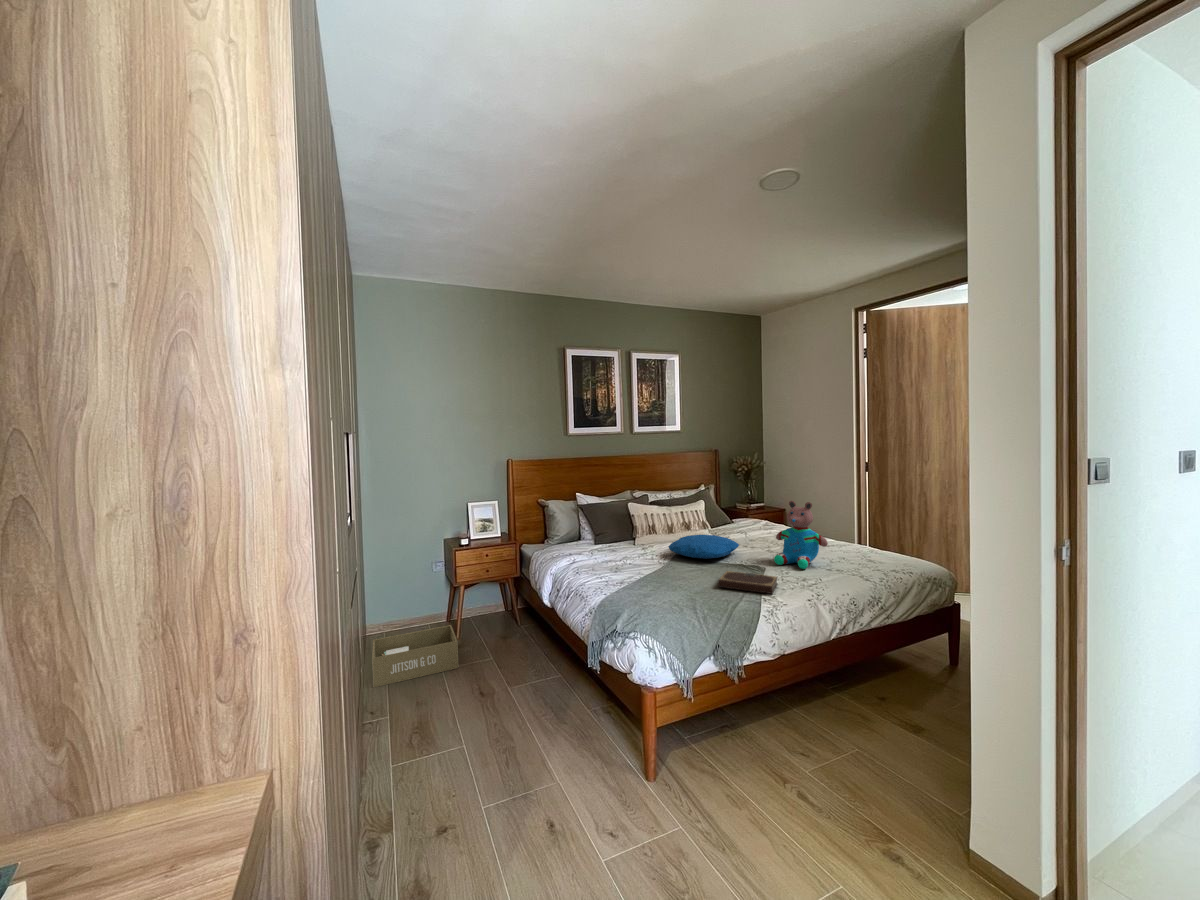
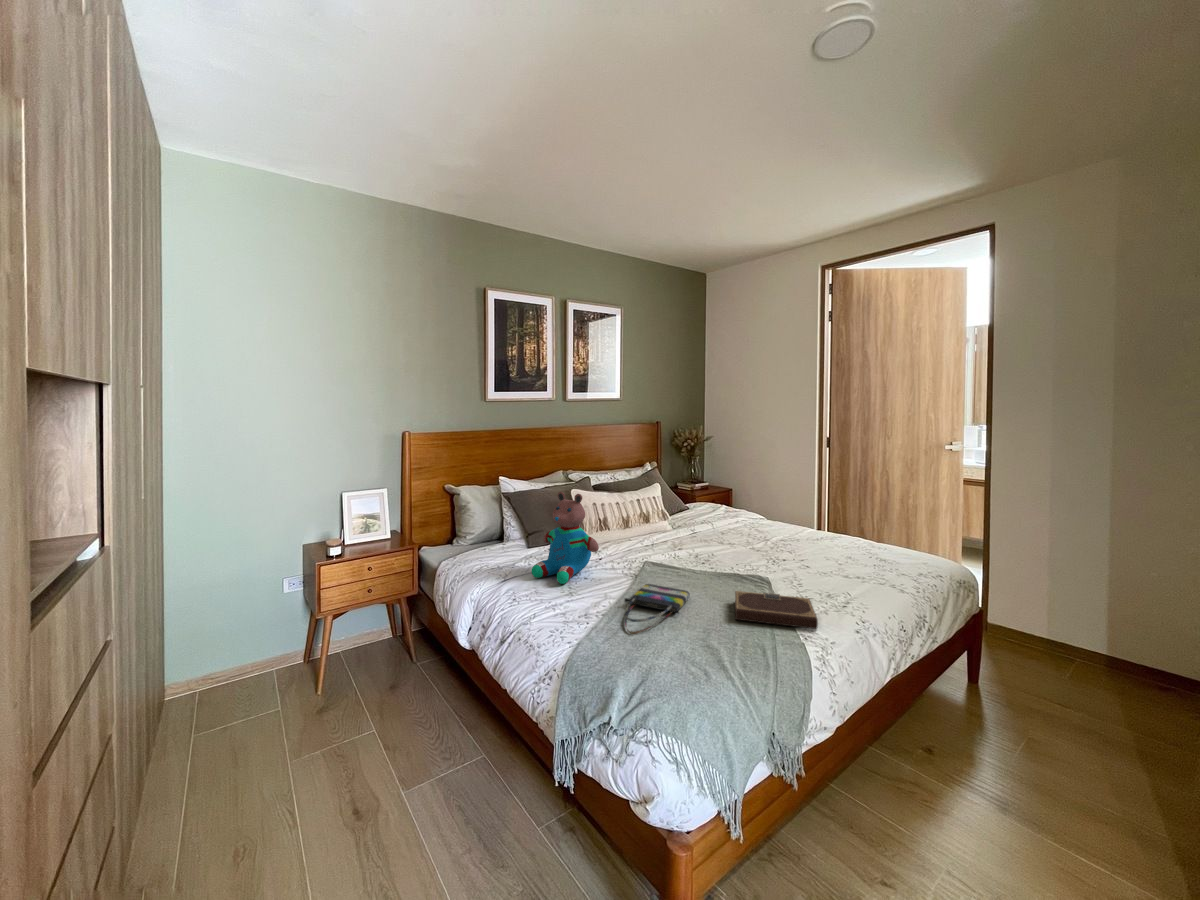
teddy bear: present [774,501,828,569] -> present [531,492,599,584]
pillow: present [668,535,739,559] -> none [635,532,723,567]
tote bag: none [642,566,695,591] -> present [624,584,690,634]
storage box: present [372,625,459,687] -> none [147,684,320,826]

